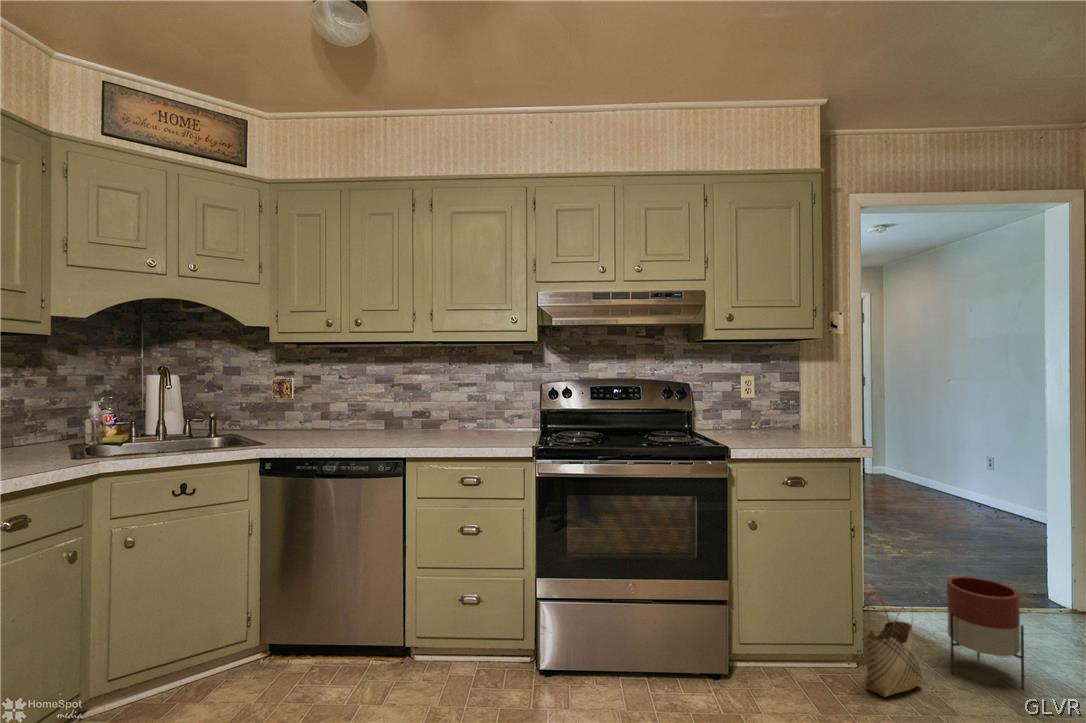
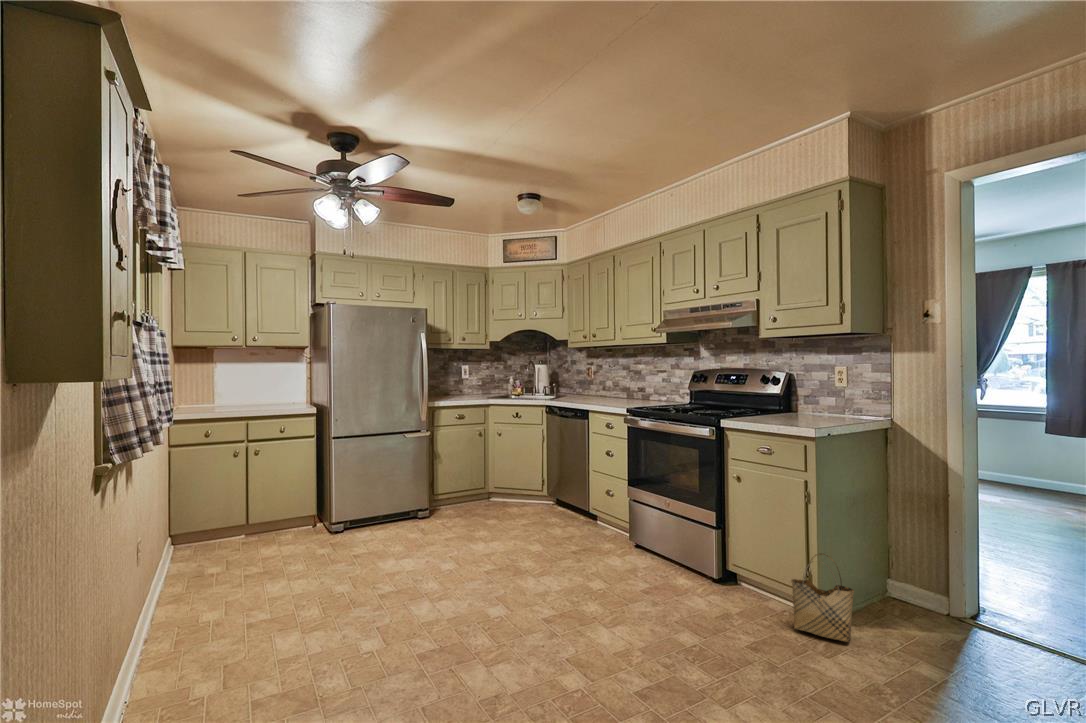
planter: present [947,576,1024,689] -> none [905,574,980,692]

